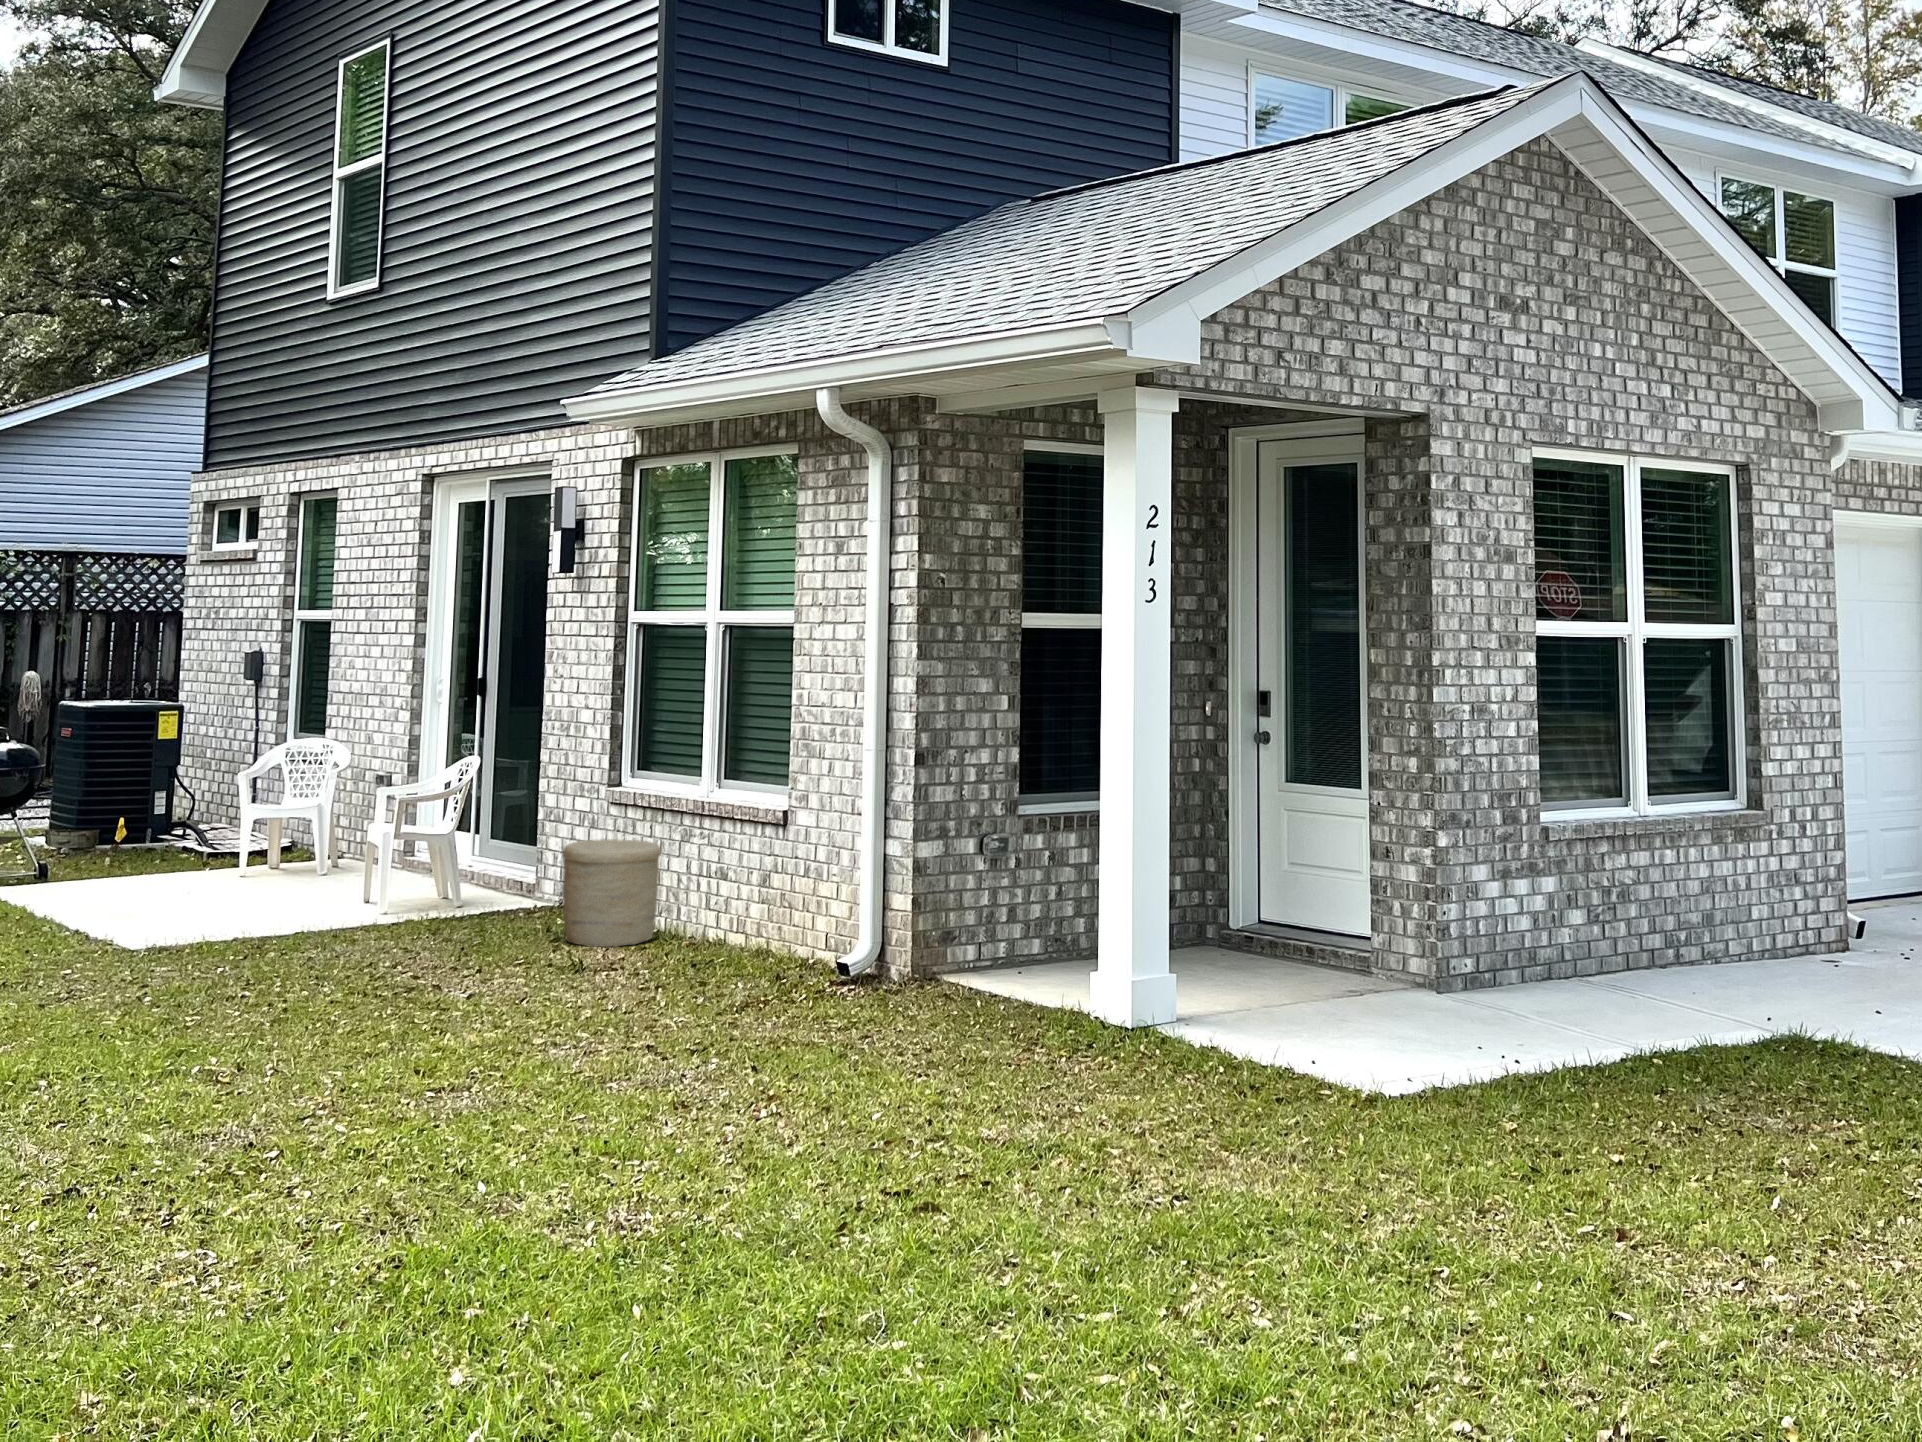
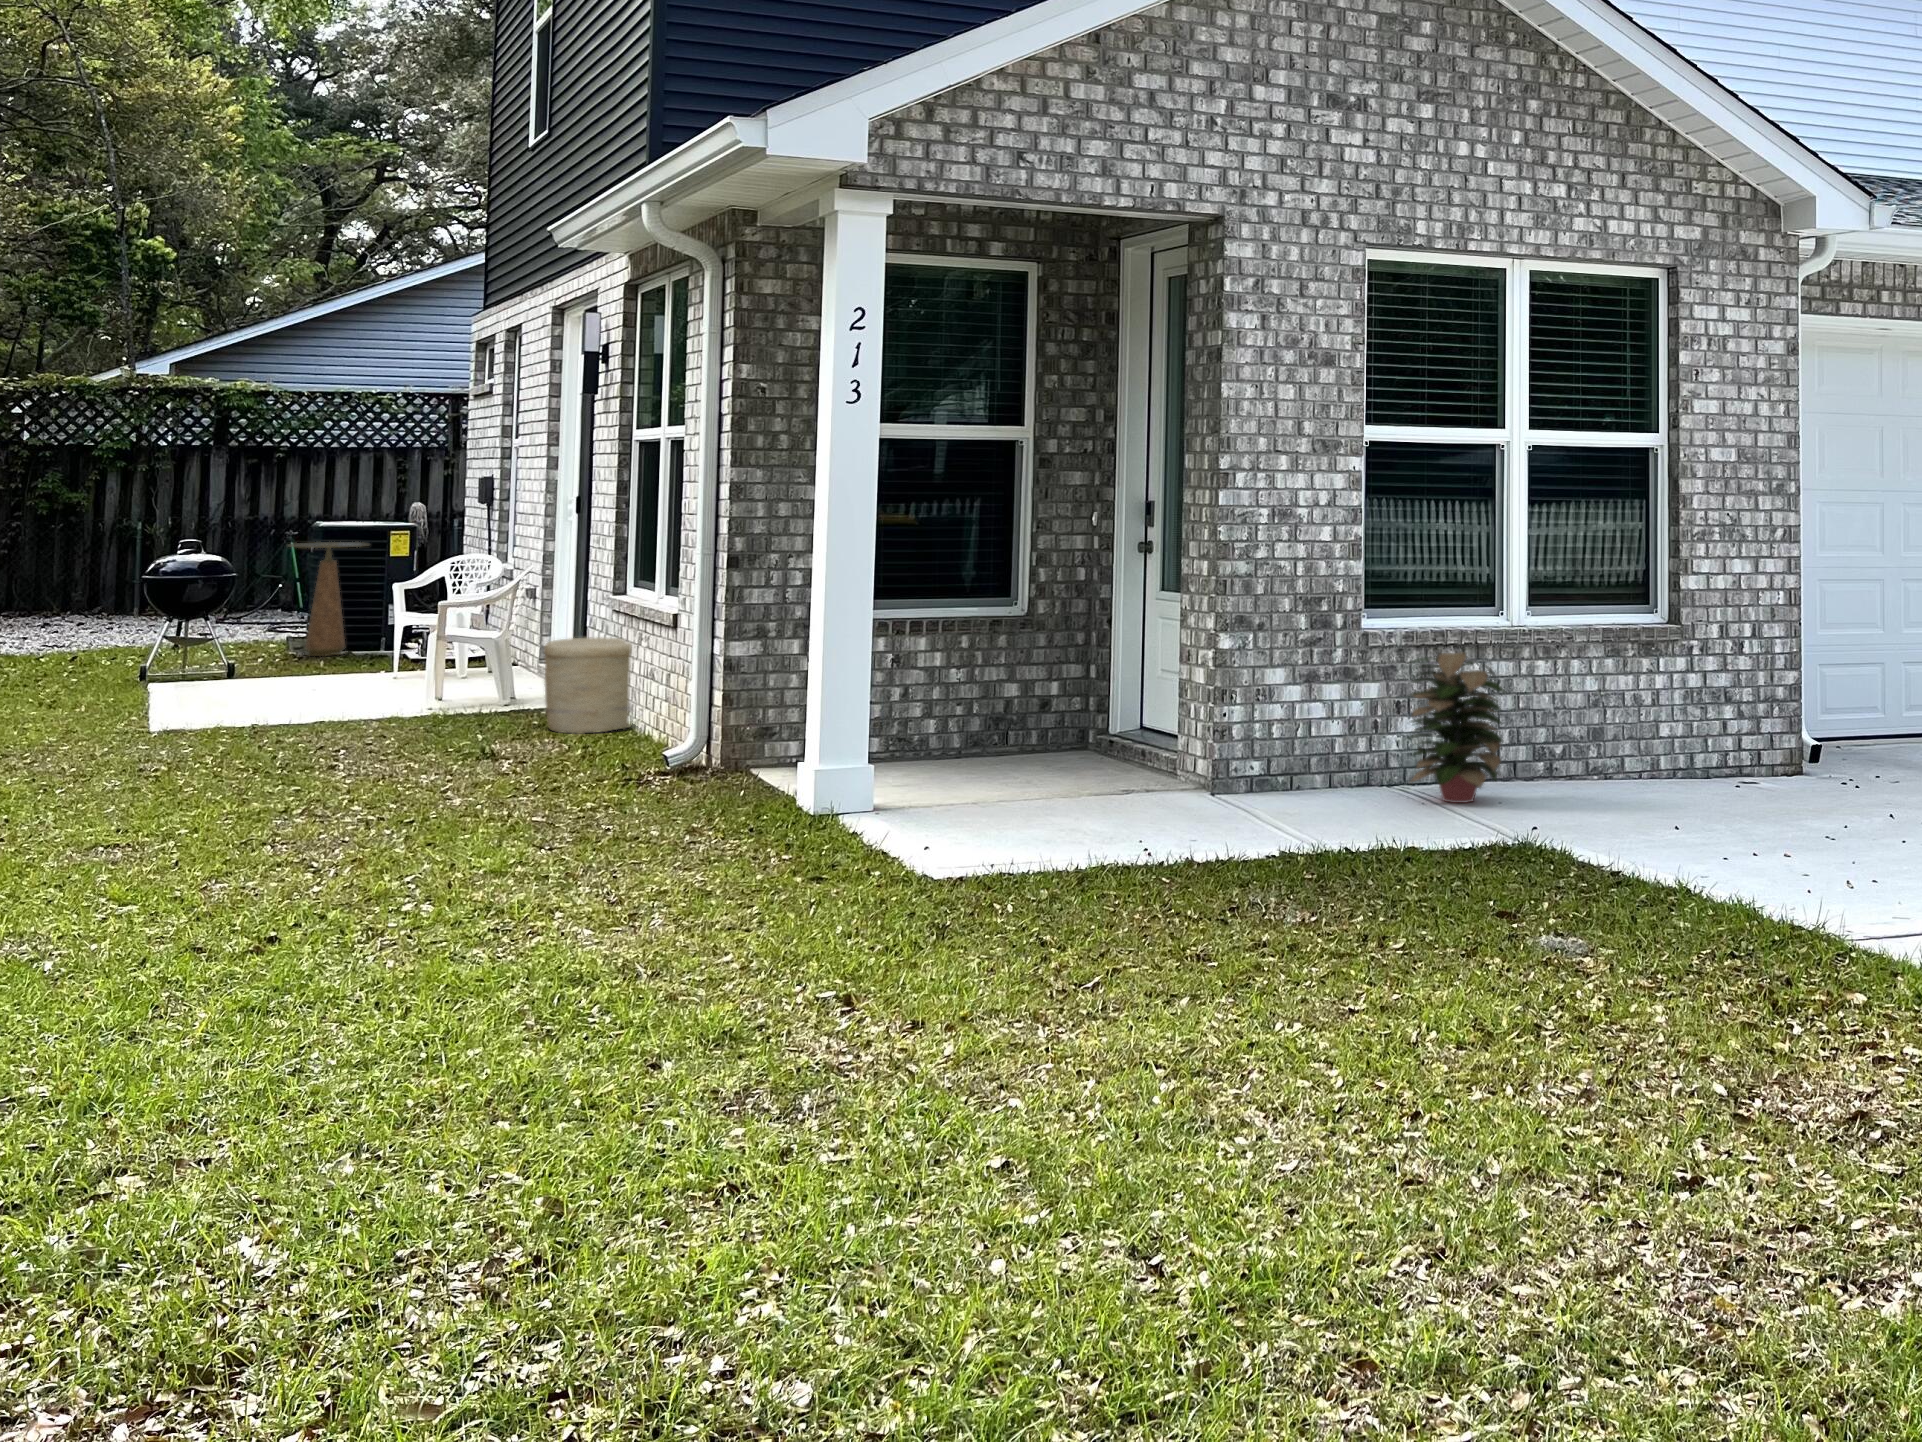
side table: none [39,726,130,856] -> present [288,542,369,656]
decorative plant: none [1587,844,1695,995] -> present [1410,653,1504,803]

